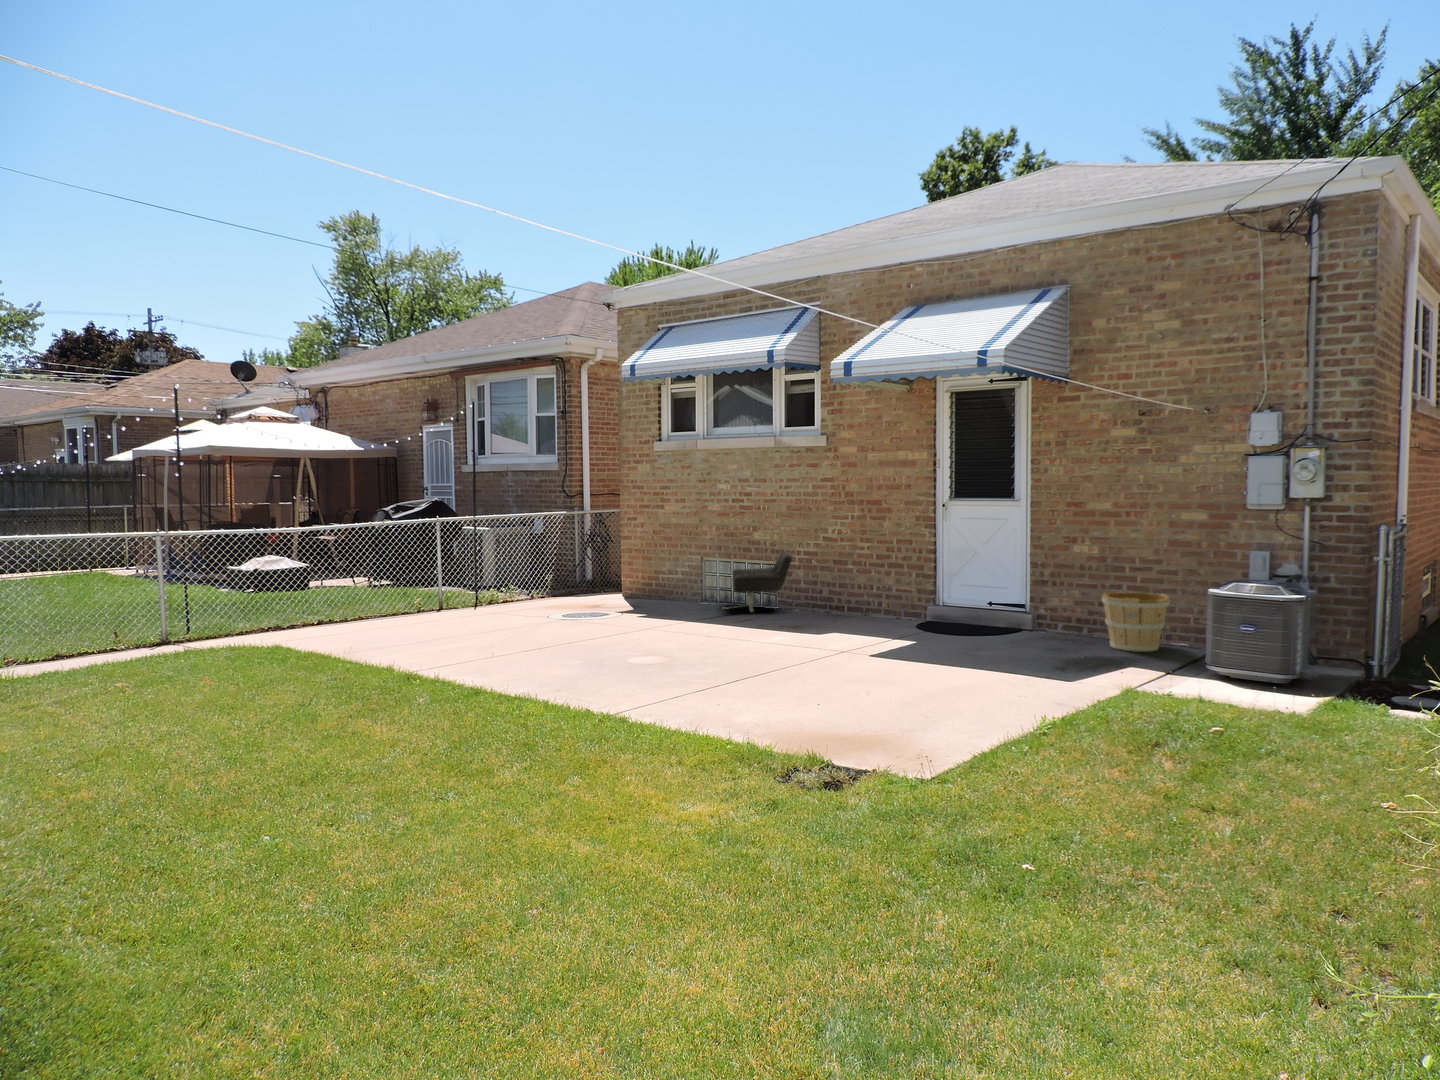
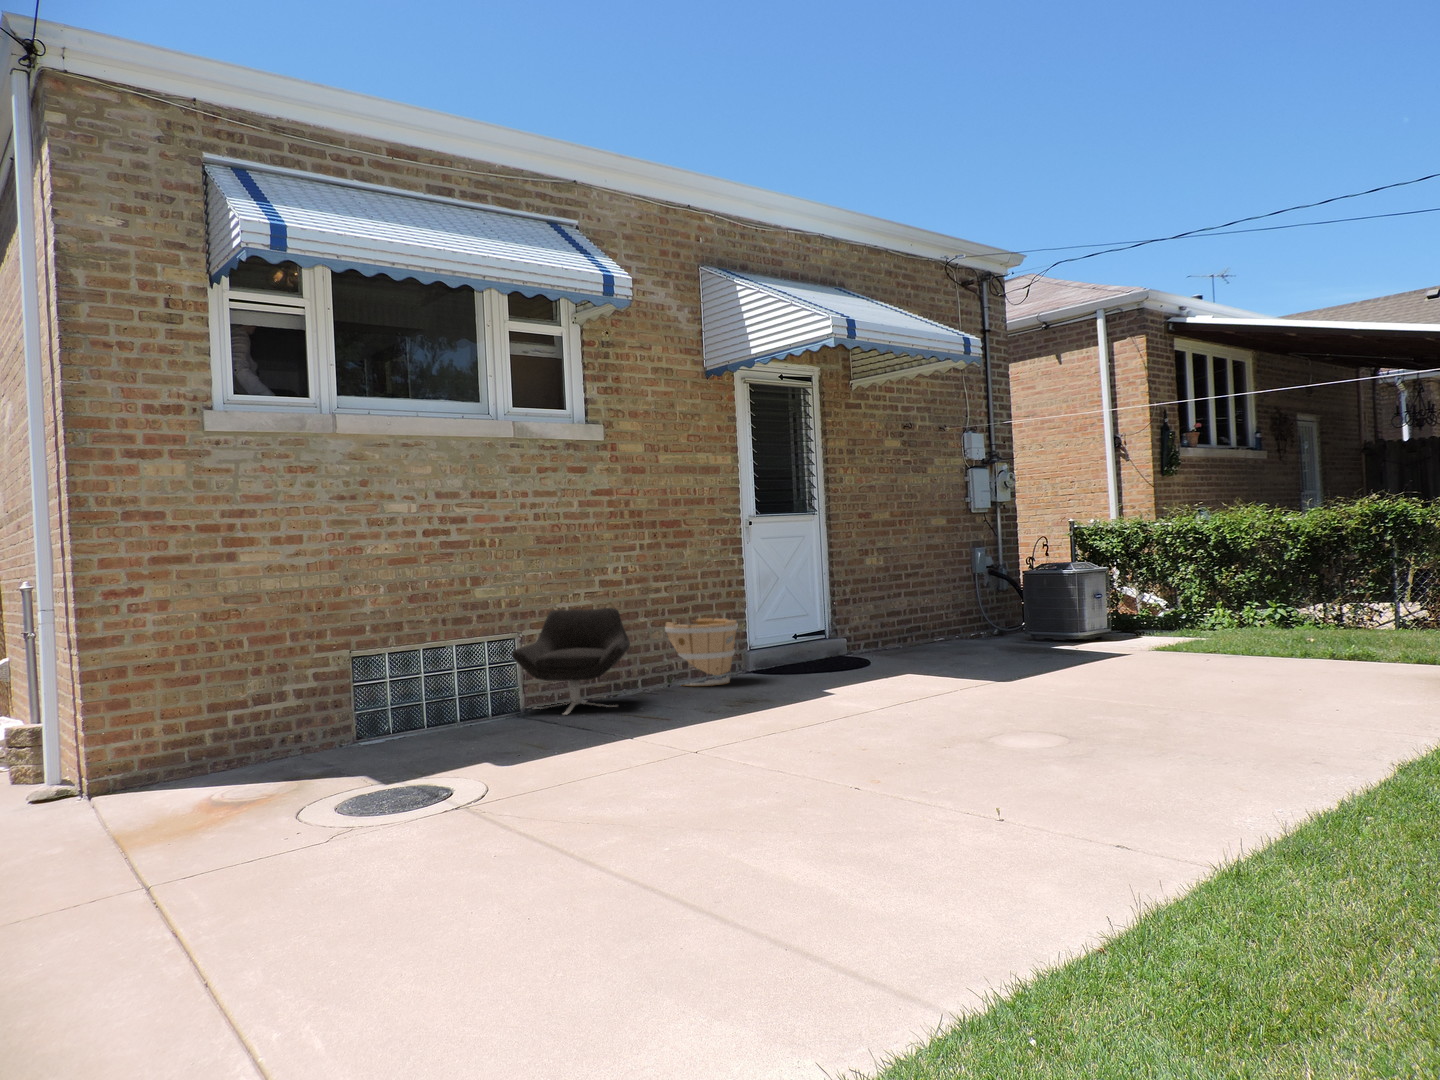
wooden bucket: present [1102,591,1170,652] -> present [665,618,738,686]

